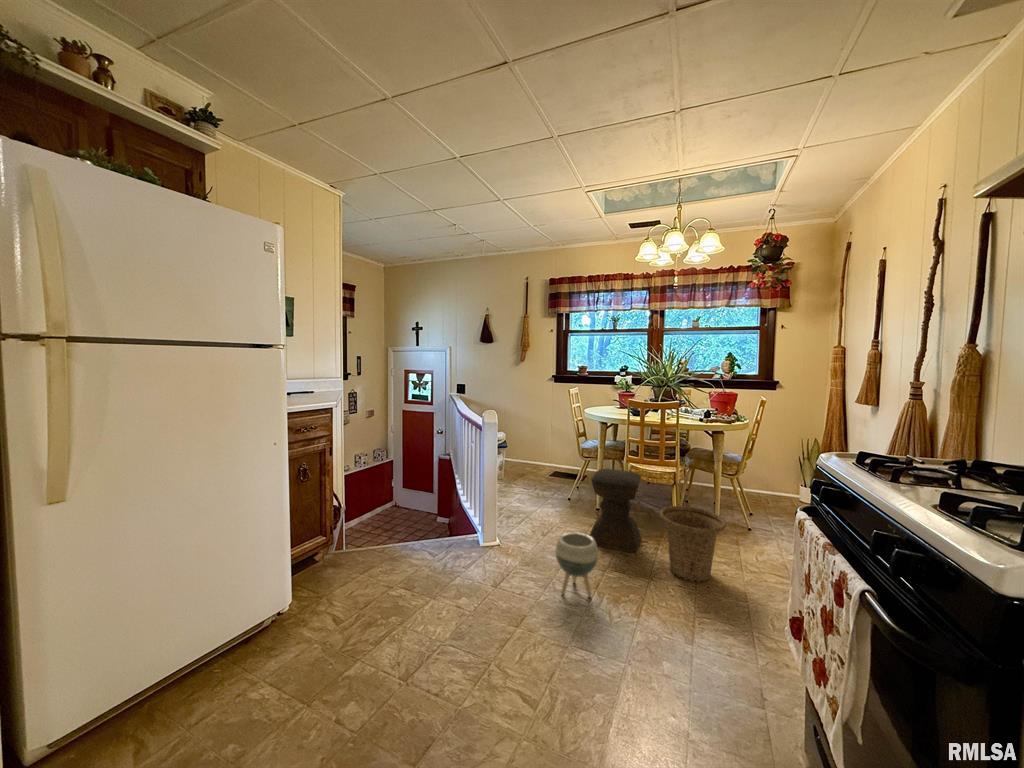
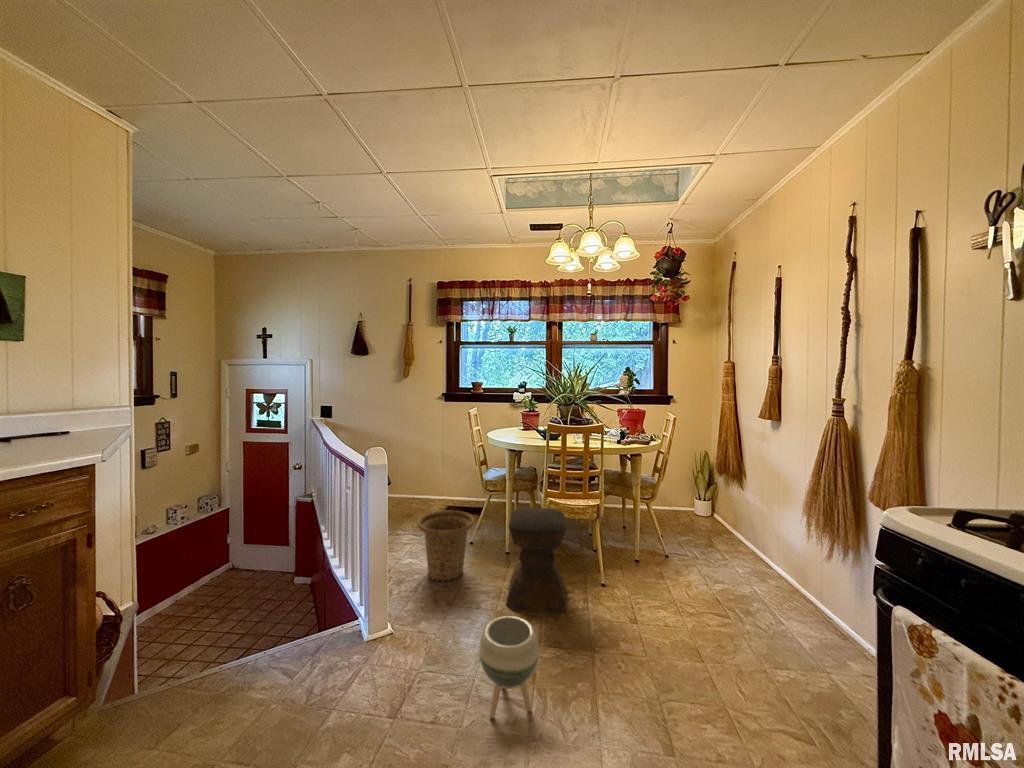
basket: present [660,506,726,582] -> present [418,510,474,581]

